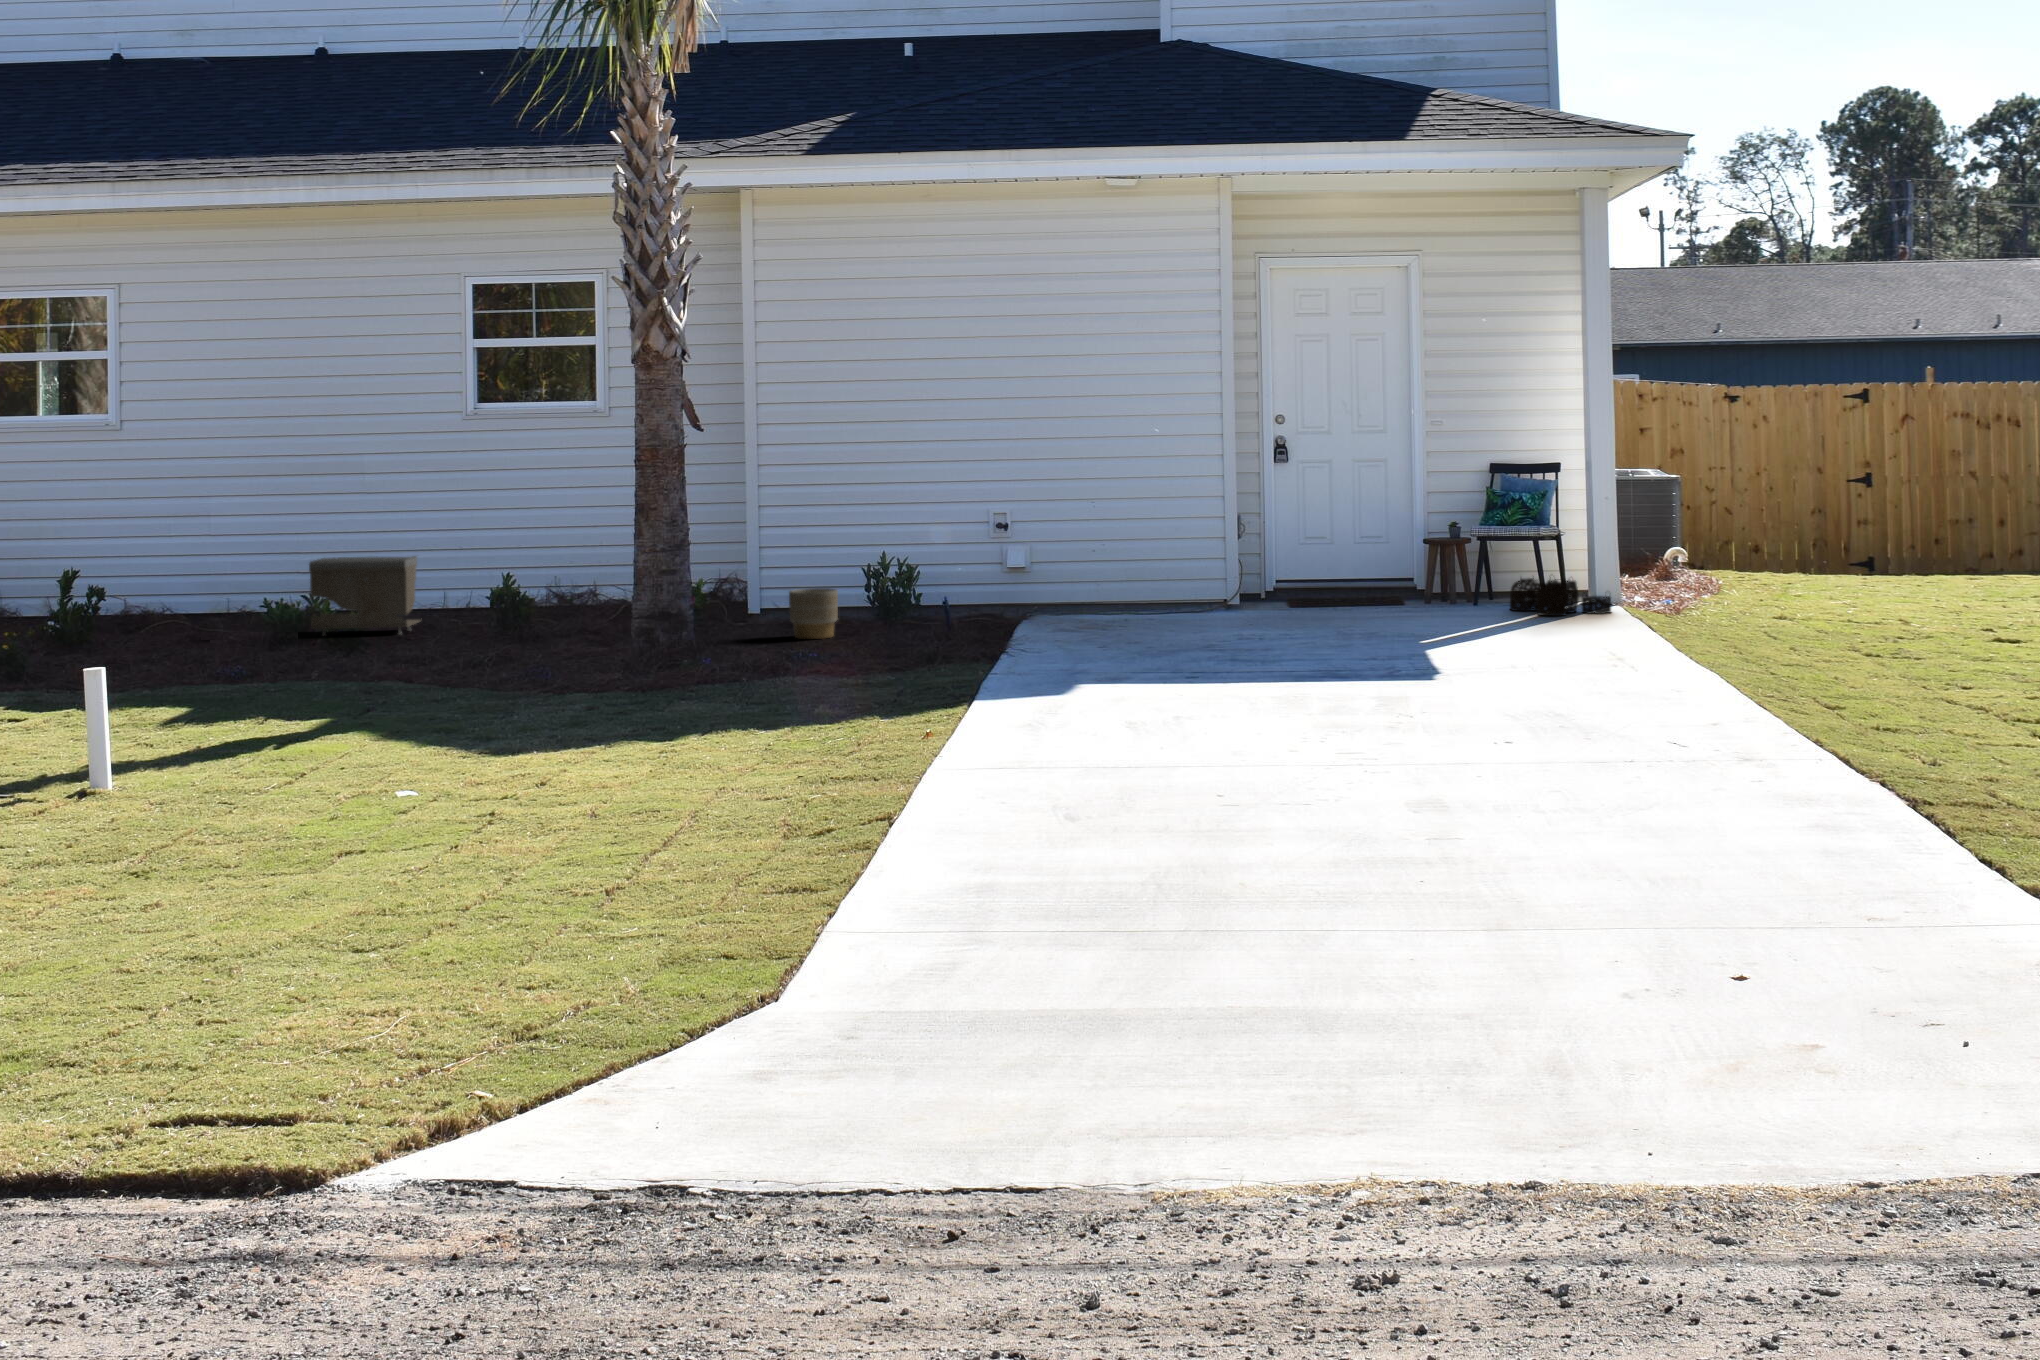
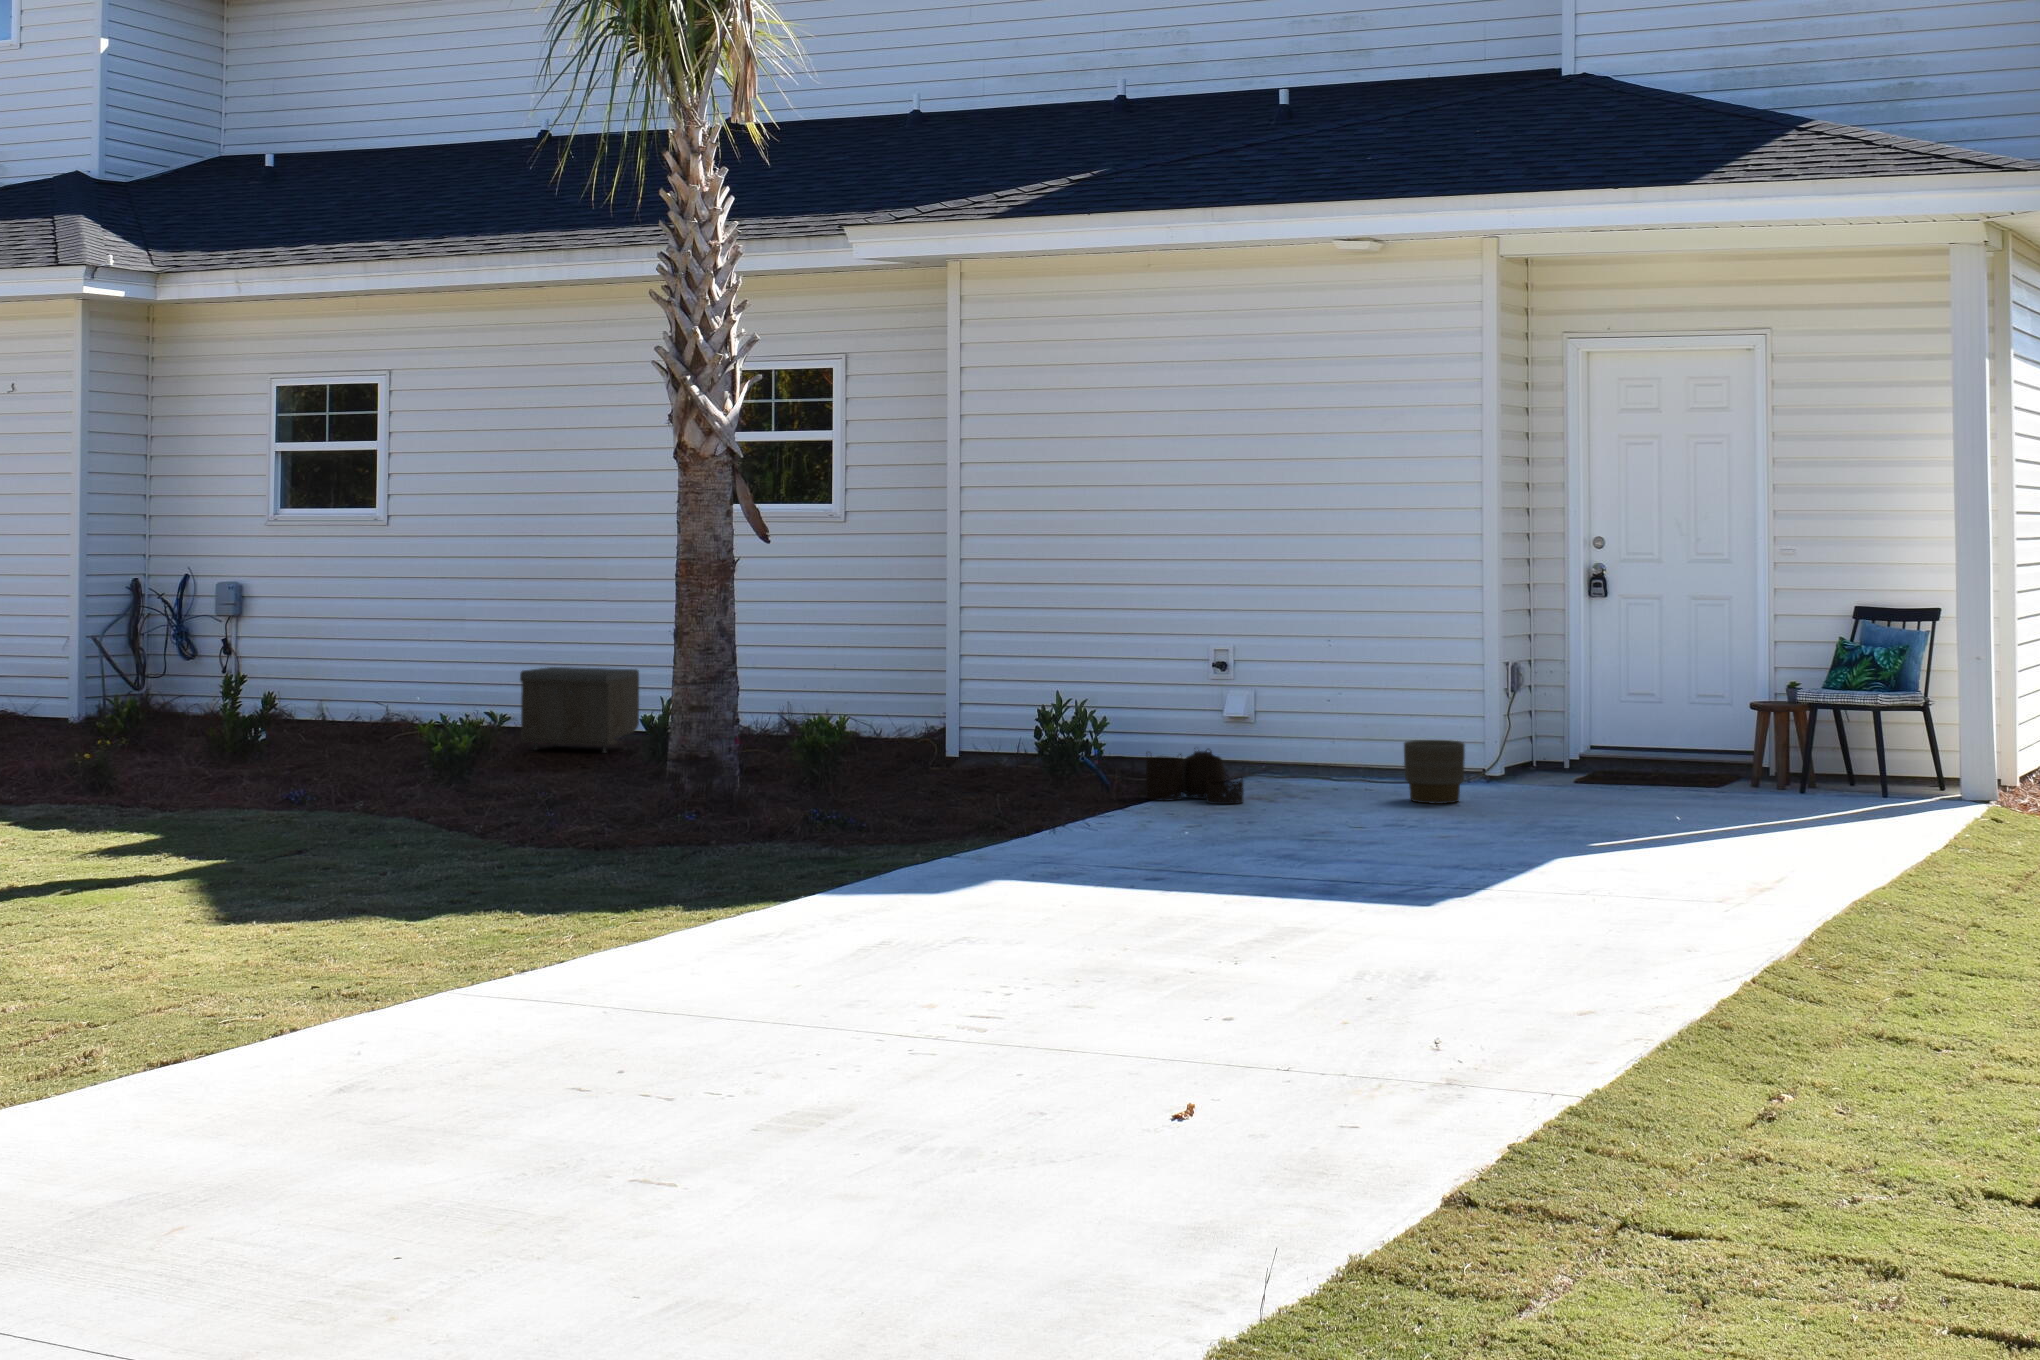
woven basket: present [1510,578,1611,616] -> present [1146,749,1244,804]
planter: present [789,588,838,639] -> present [1404,740,1465,804]

